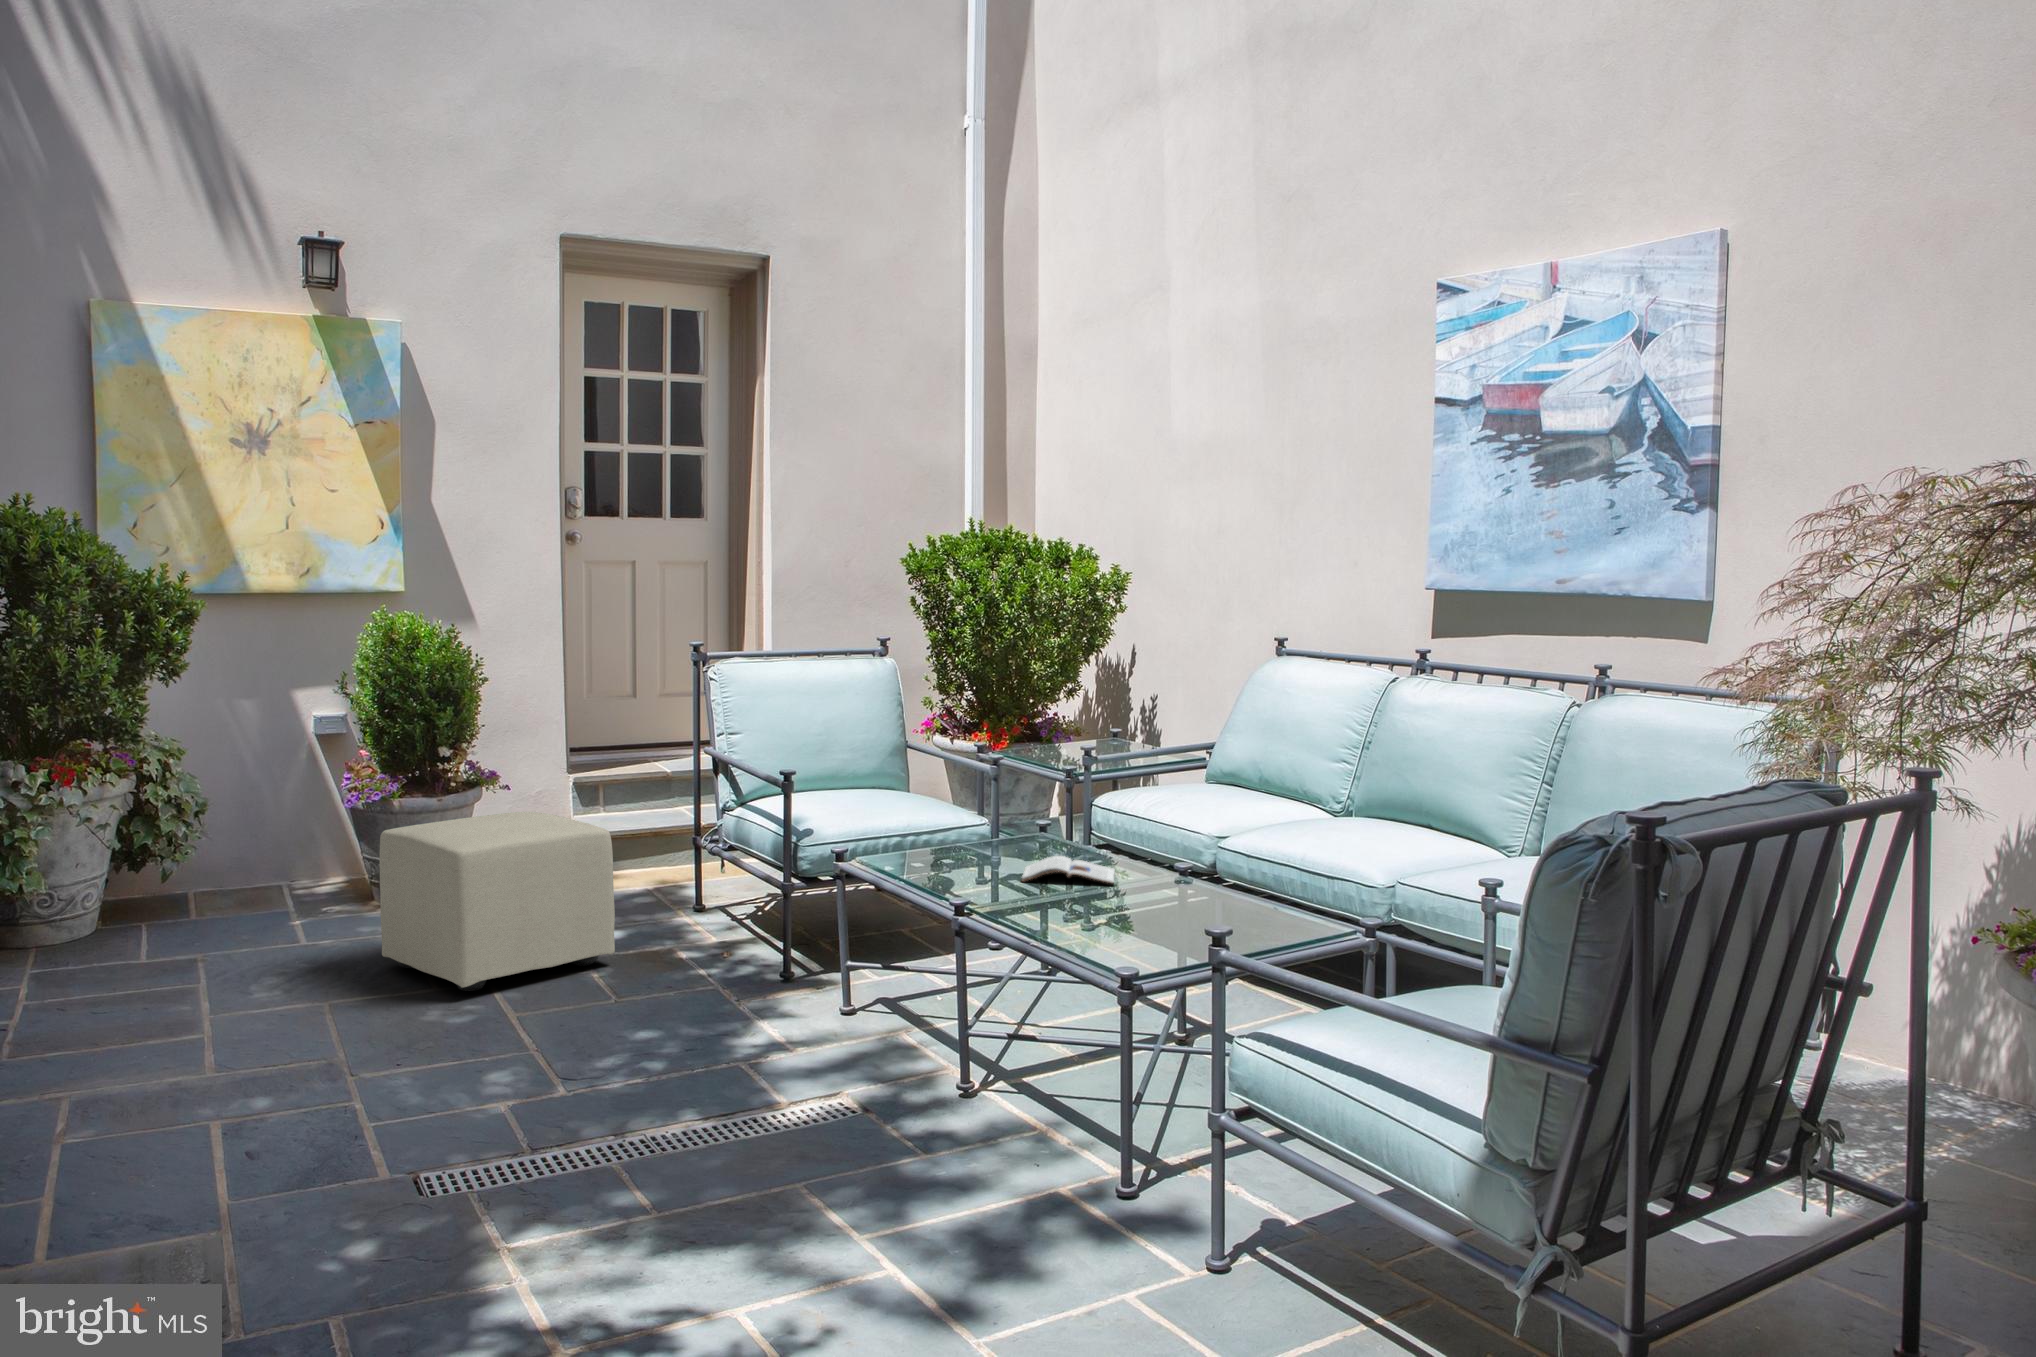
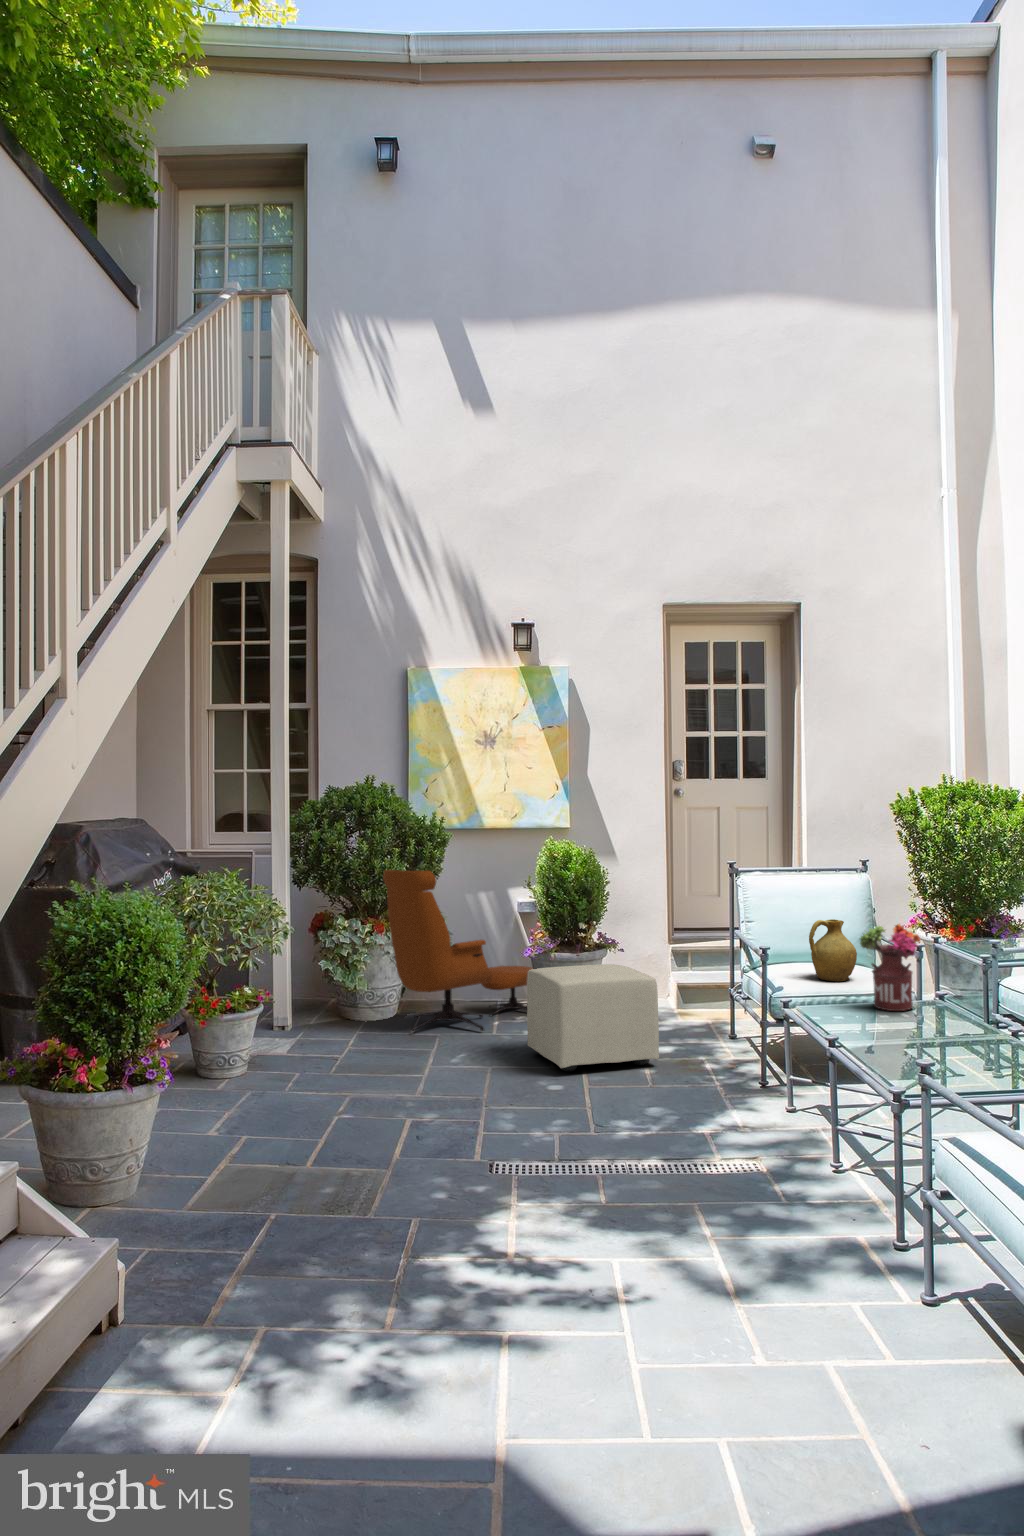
lounge chair: none [68,667,373,954] -> present [383,870,532,1032]
pitcher: none [838,727,902,815] -> present [809,919,857,981]
flower arrangement: none [938,730,1019,853] -> present [860,924,920,1011]
magazine: present [1022,856,1115,883] -> none [904,1016,984,1039]

